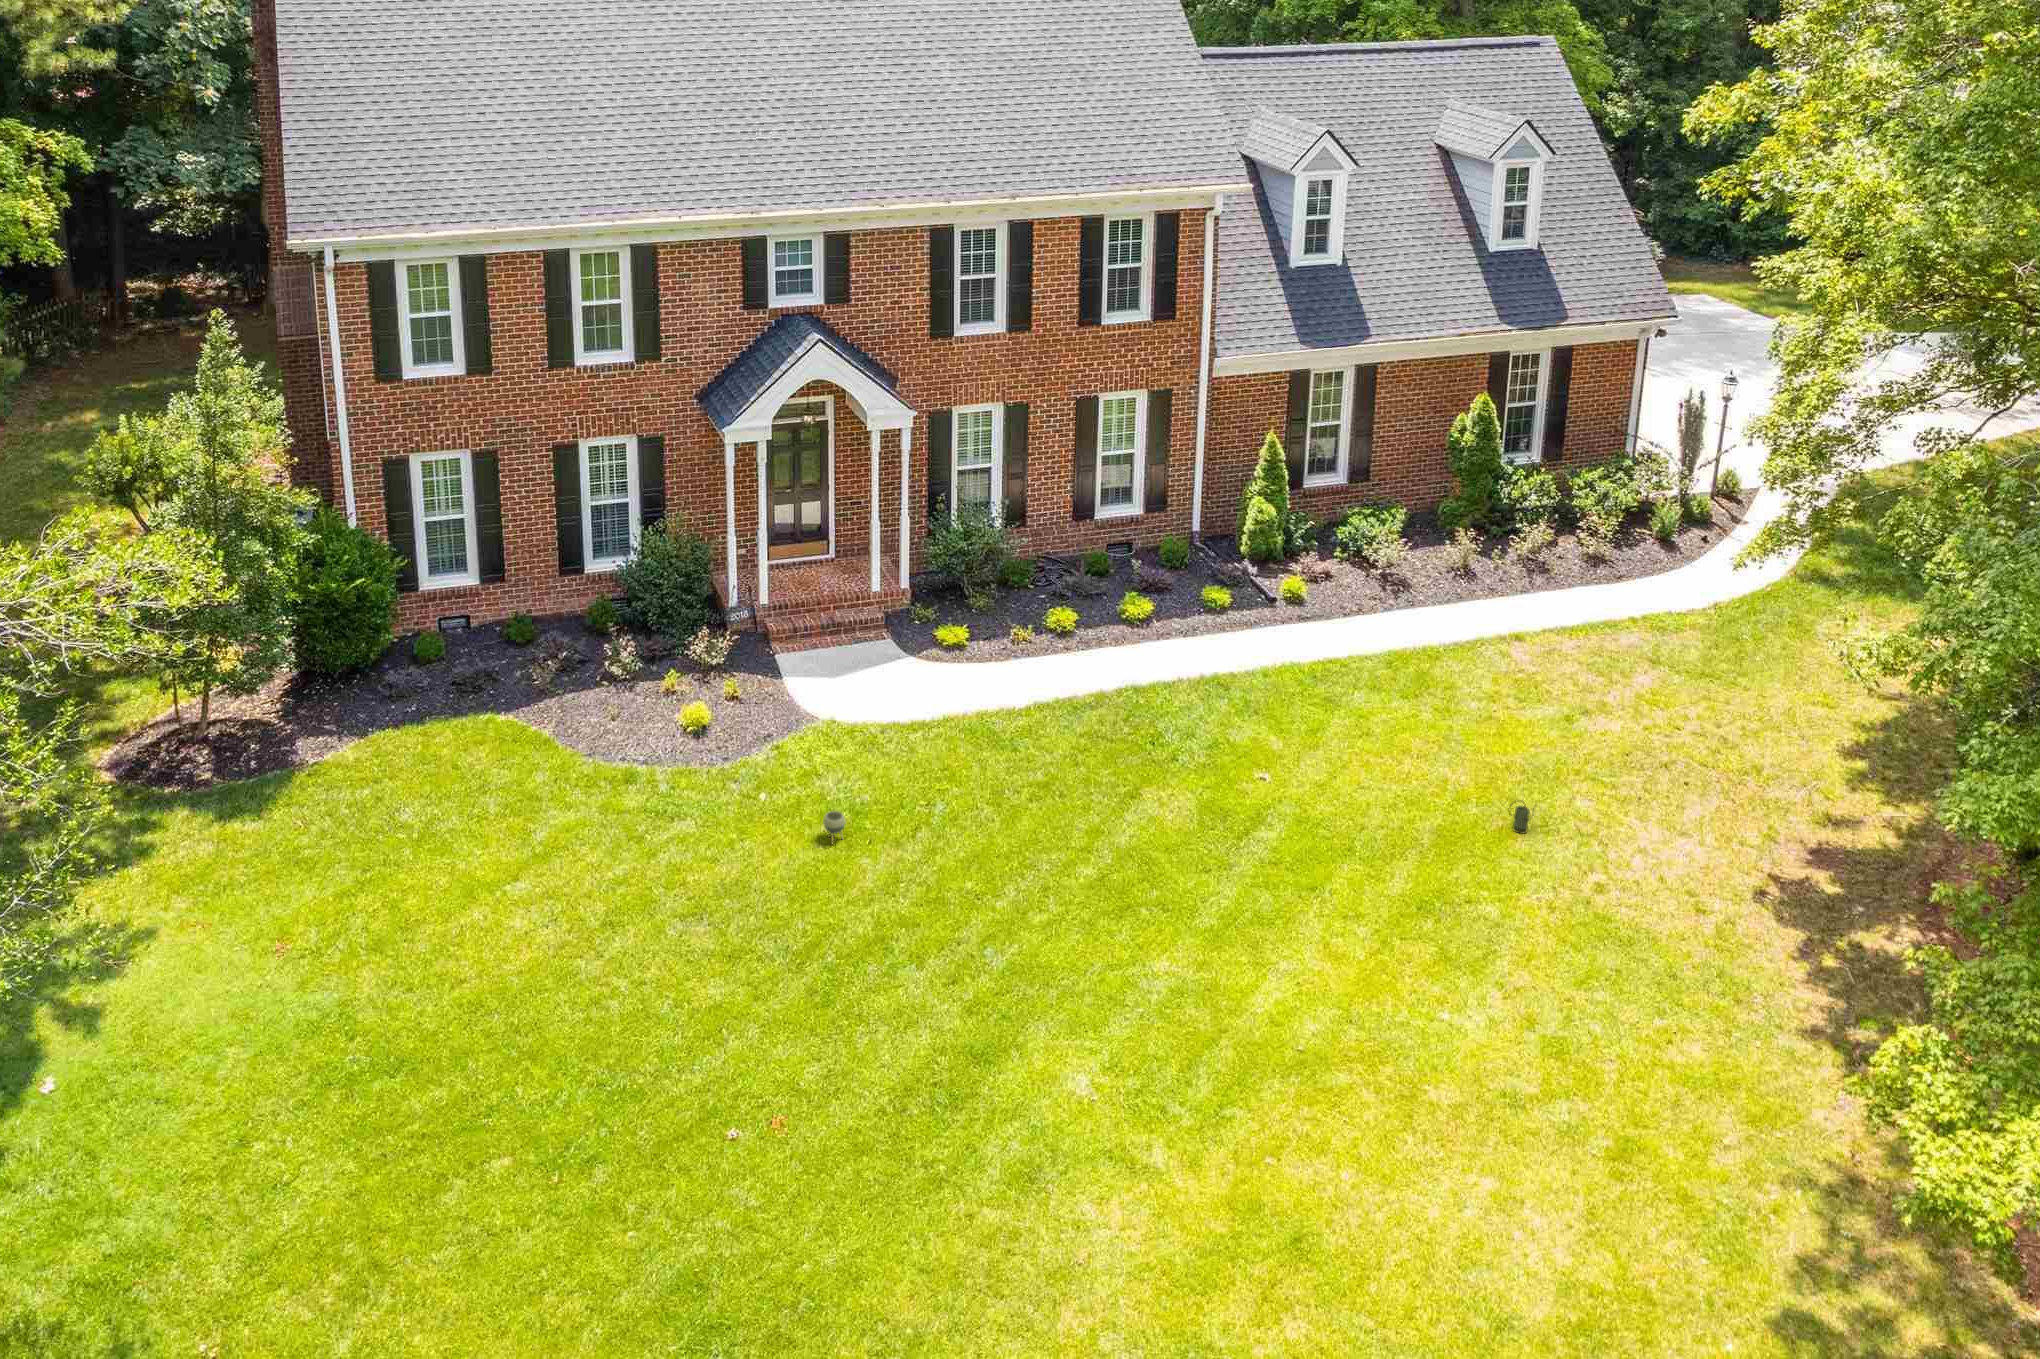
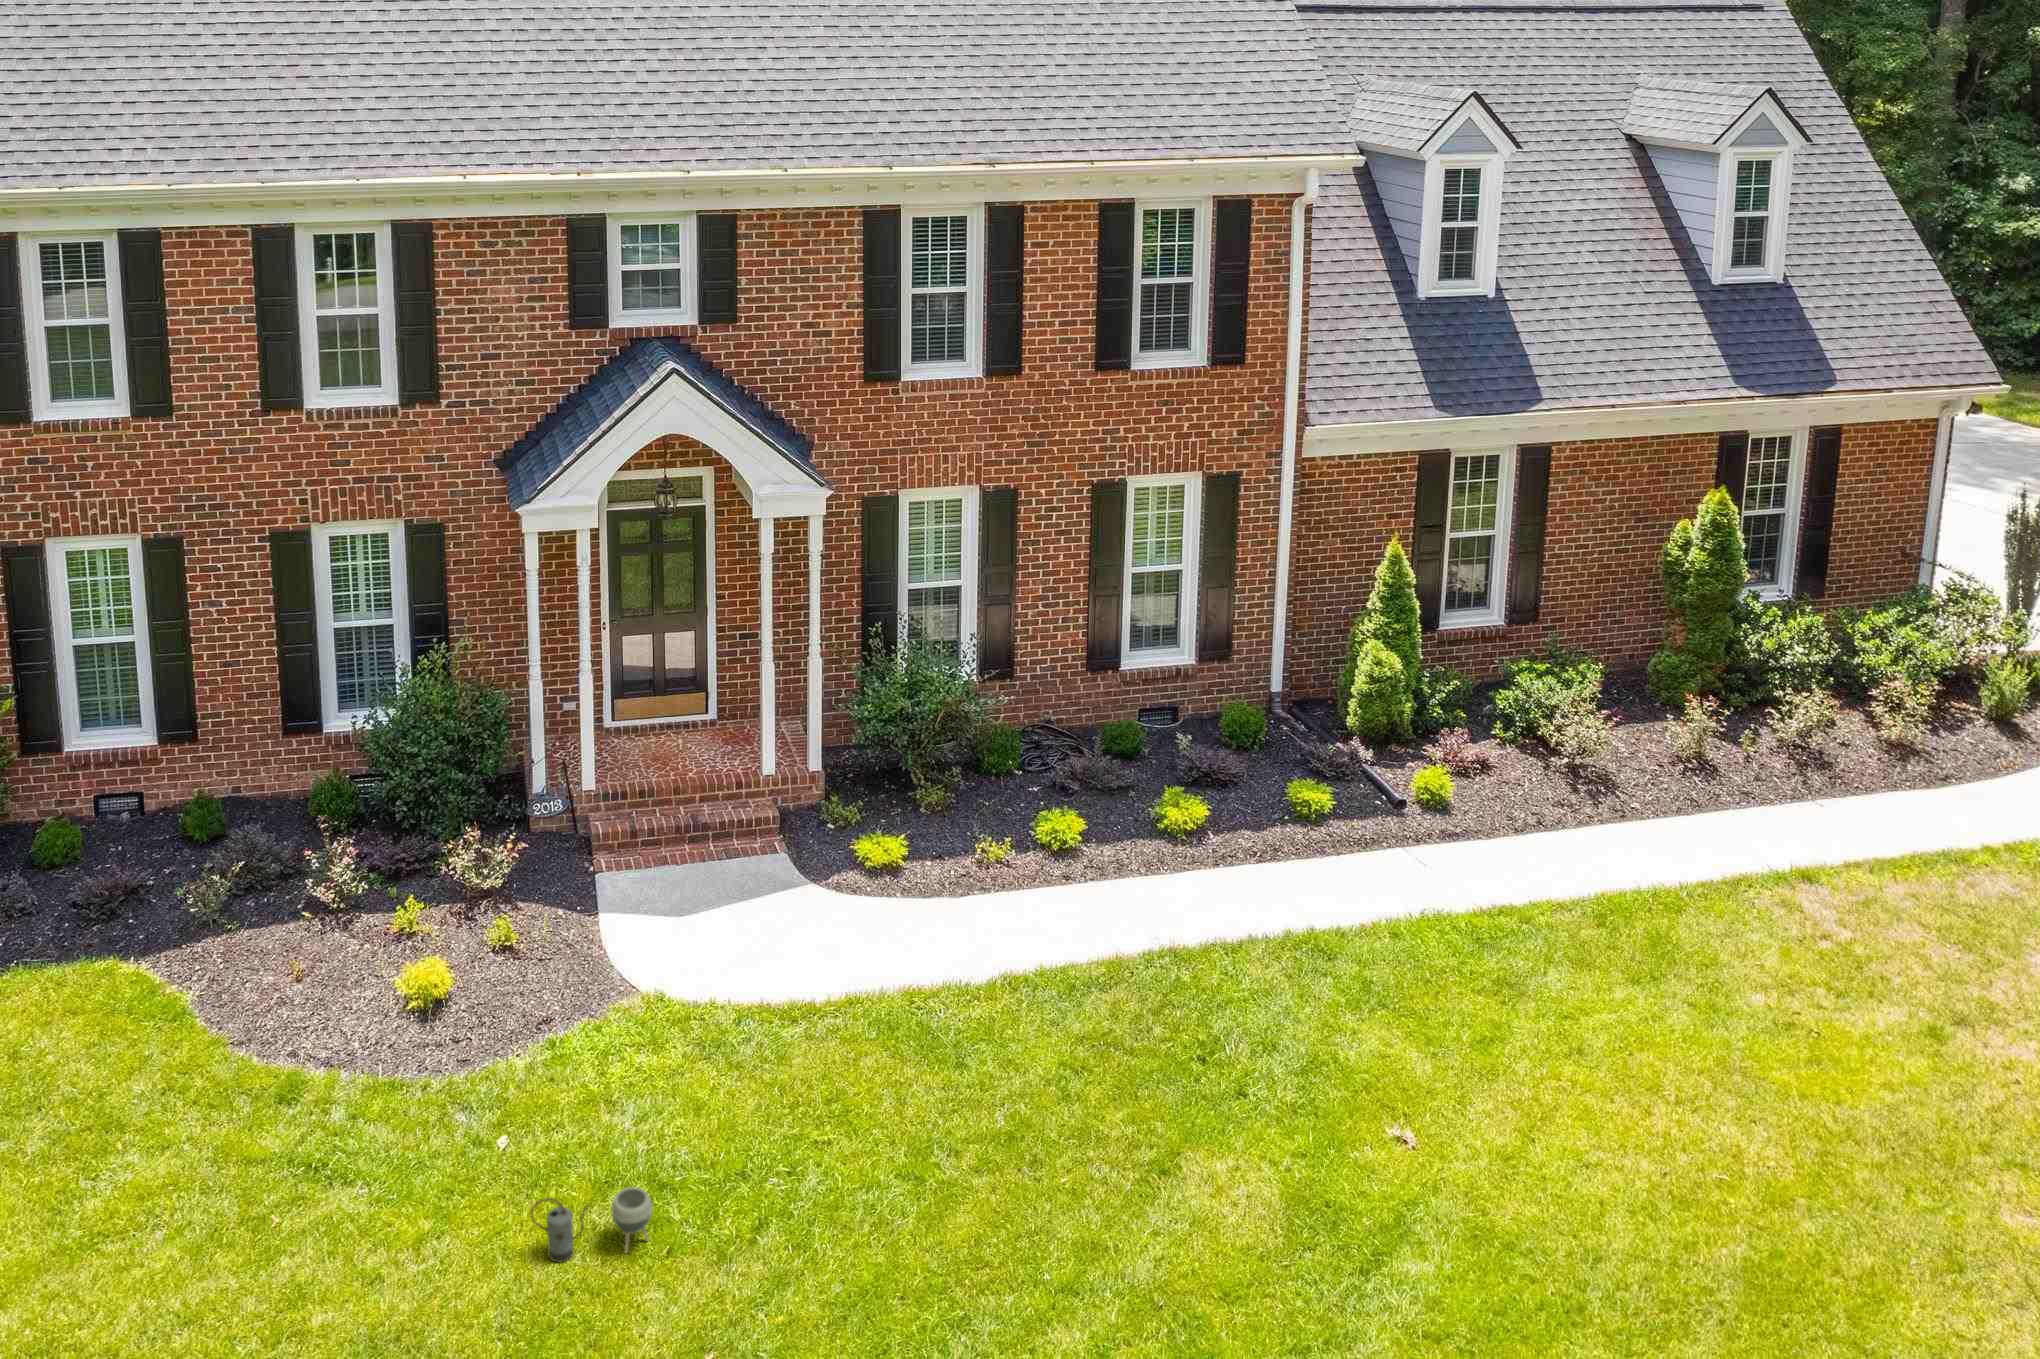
watering can: present [1511,803,1530,834] -> present [530,1198,588,1262]

